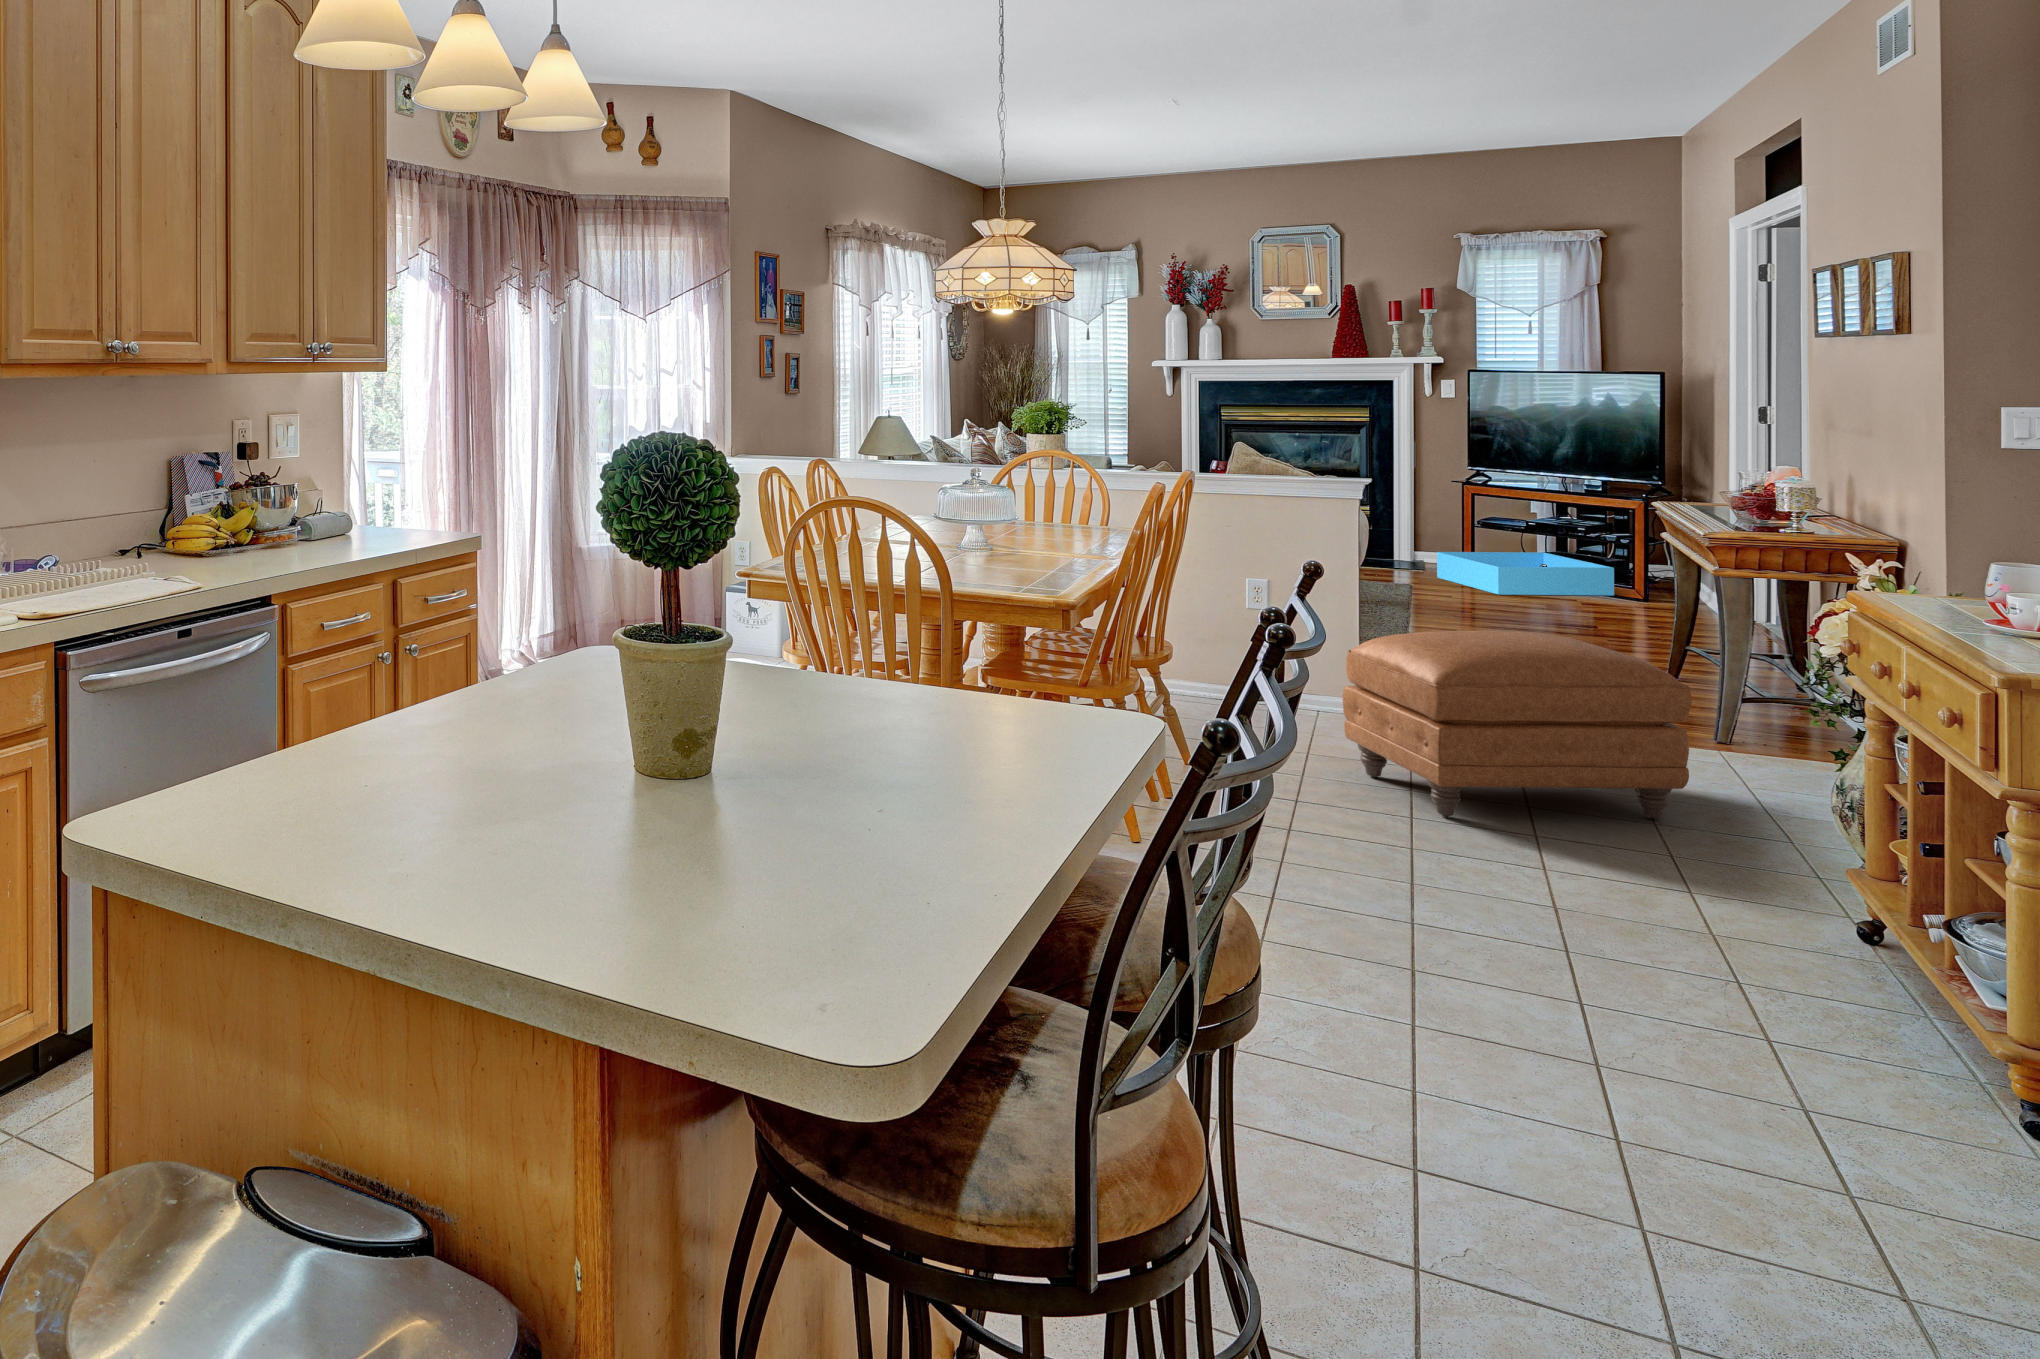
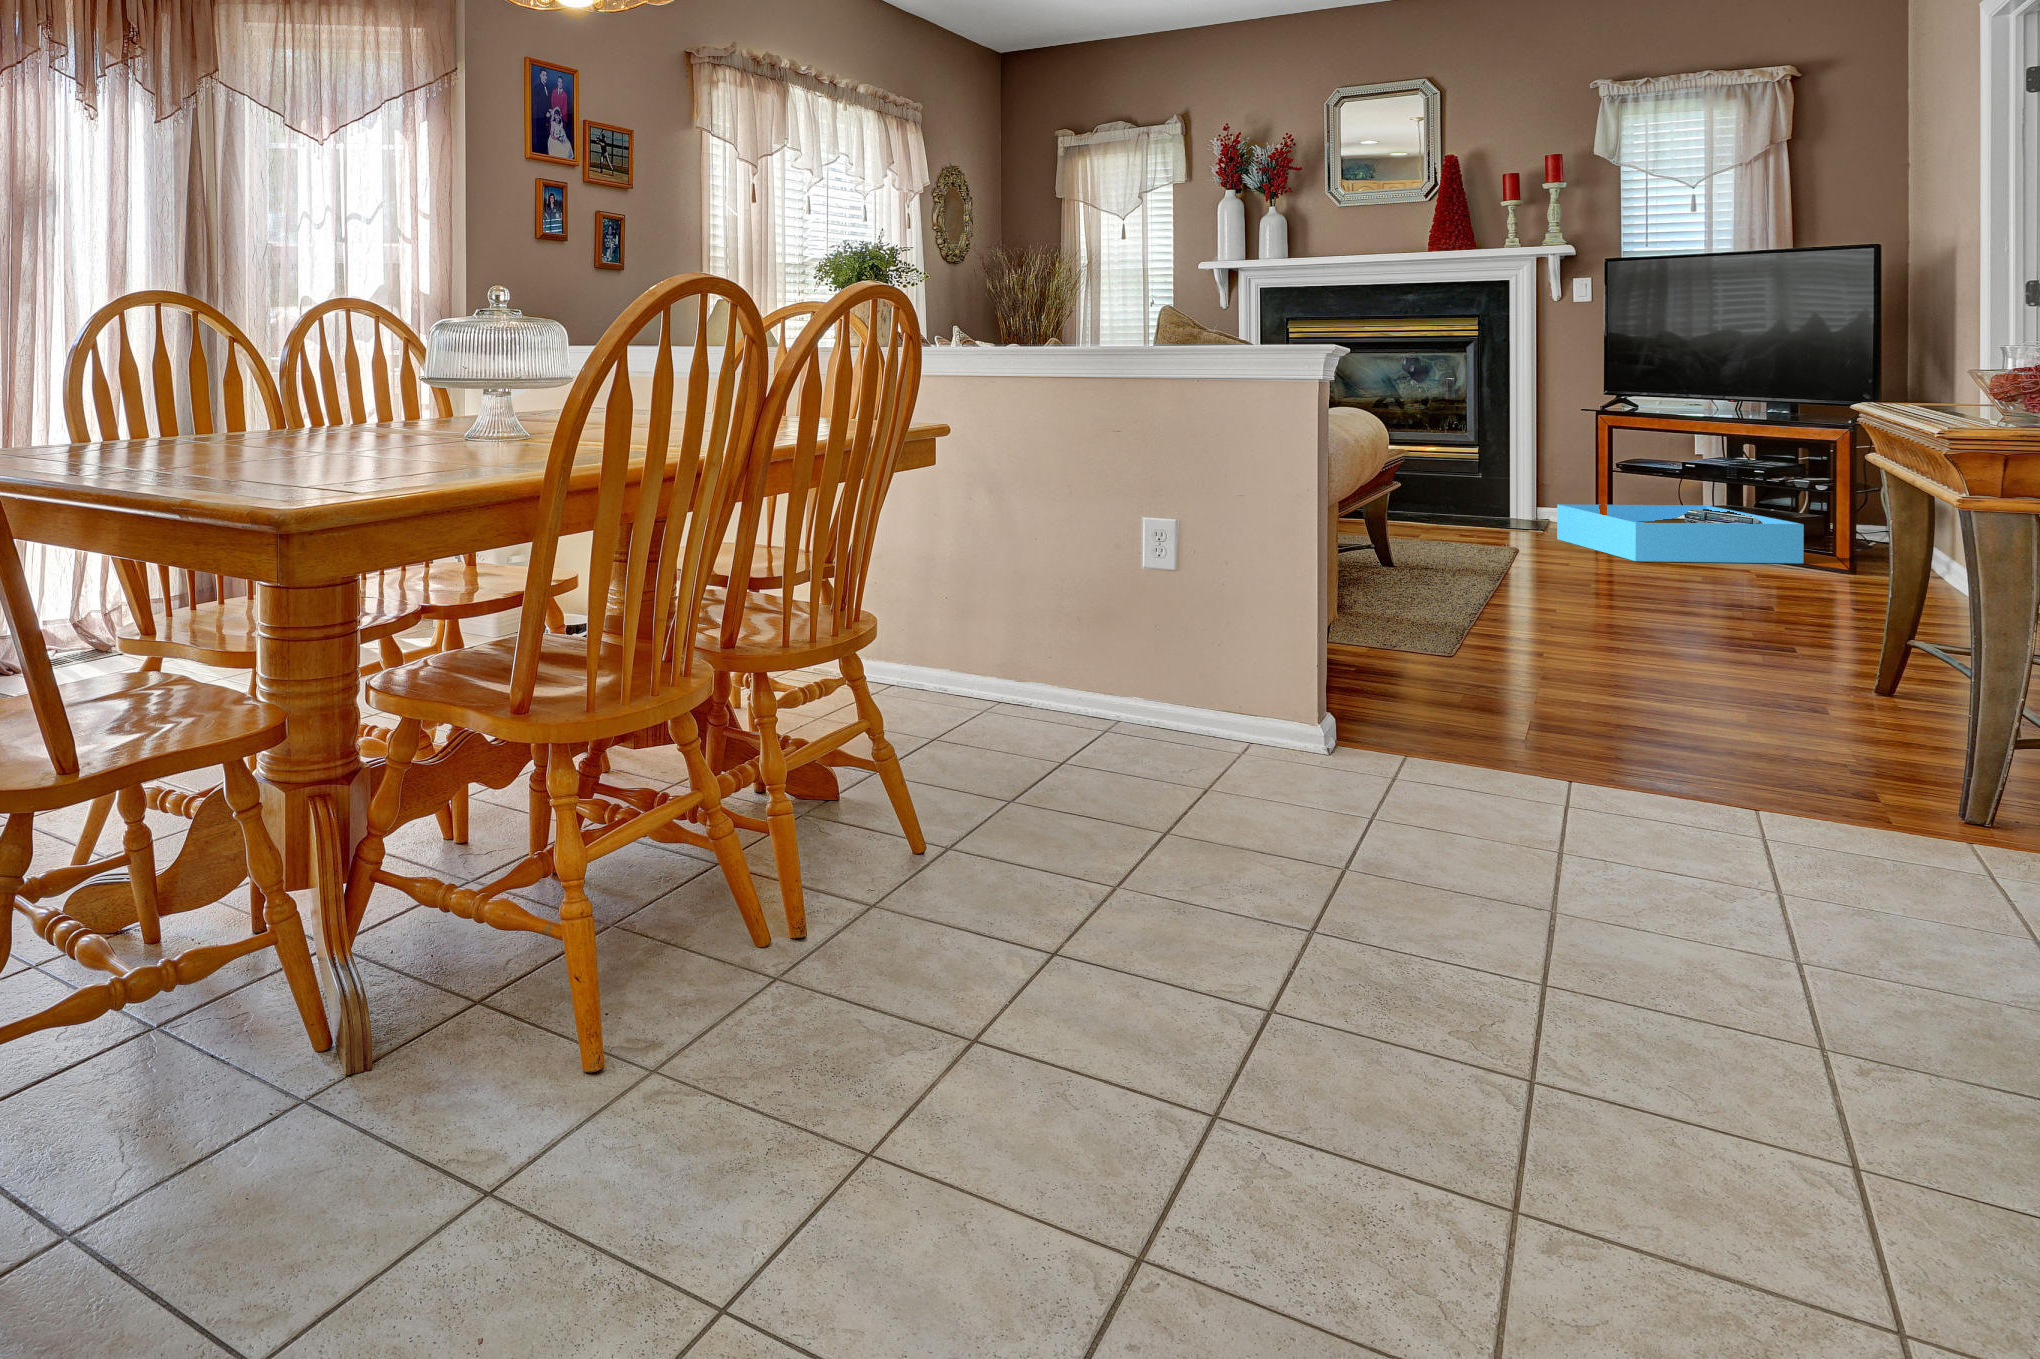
ottoman: present [1343,631,1692,819] -> none [1223,610,1922,1026]

